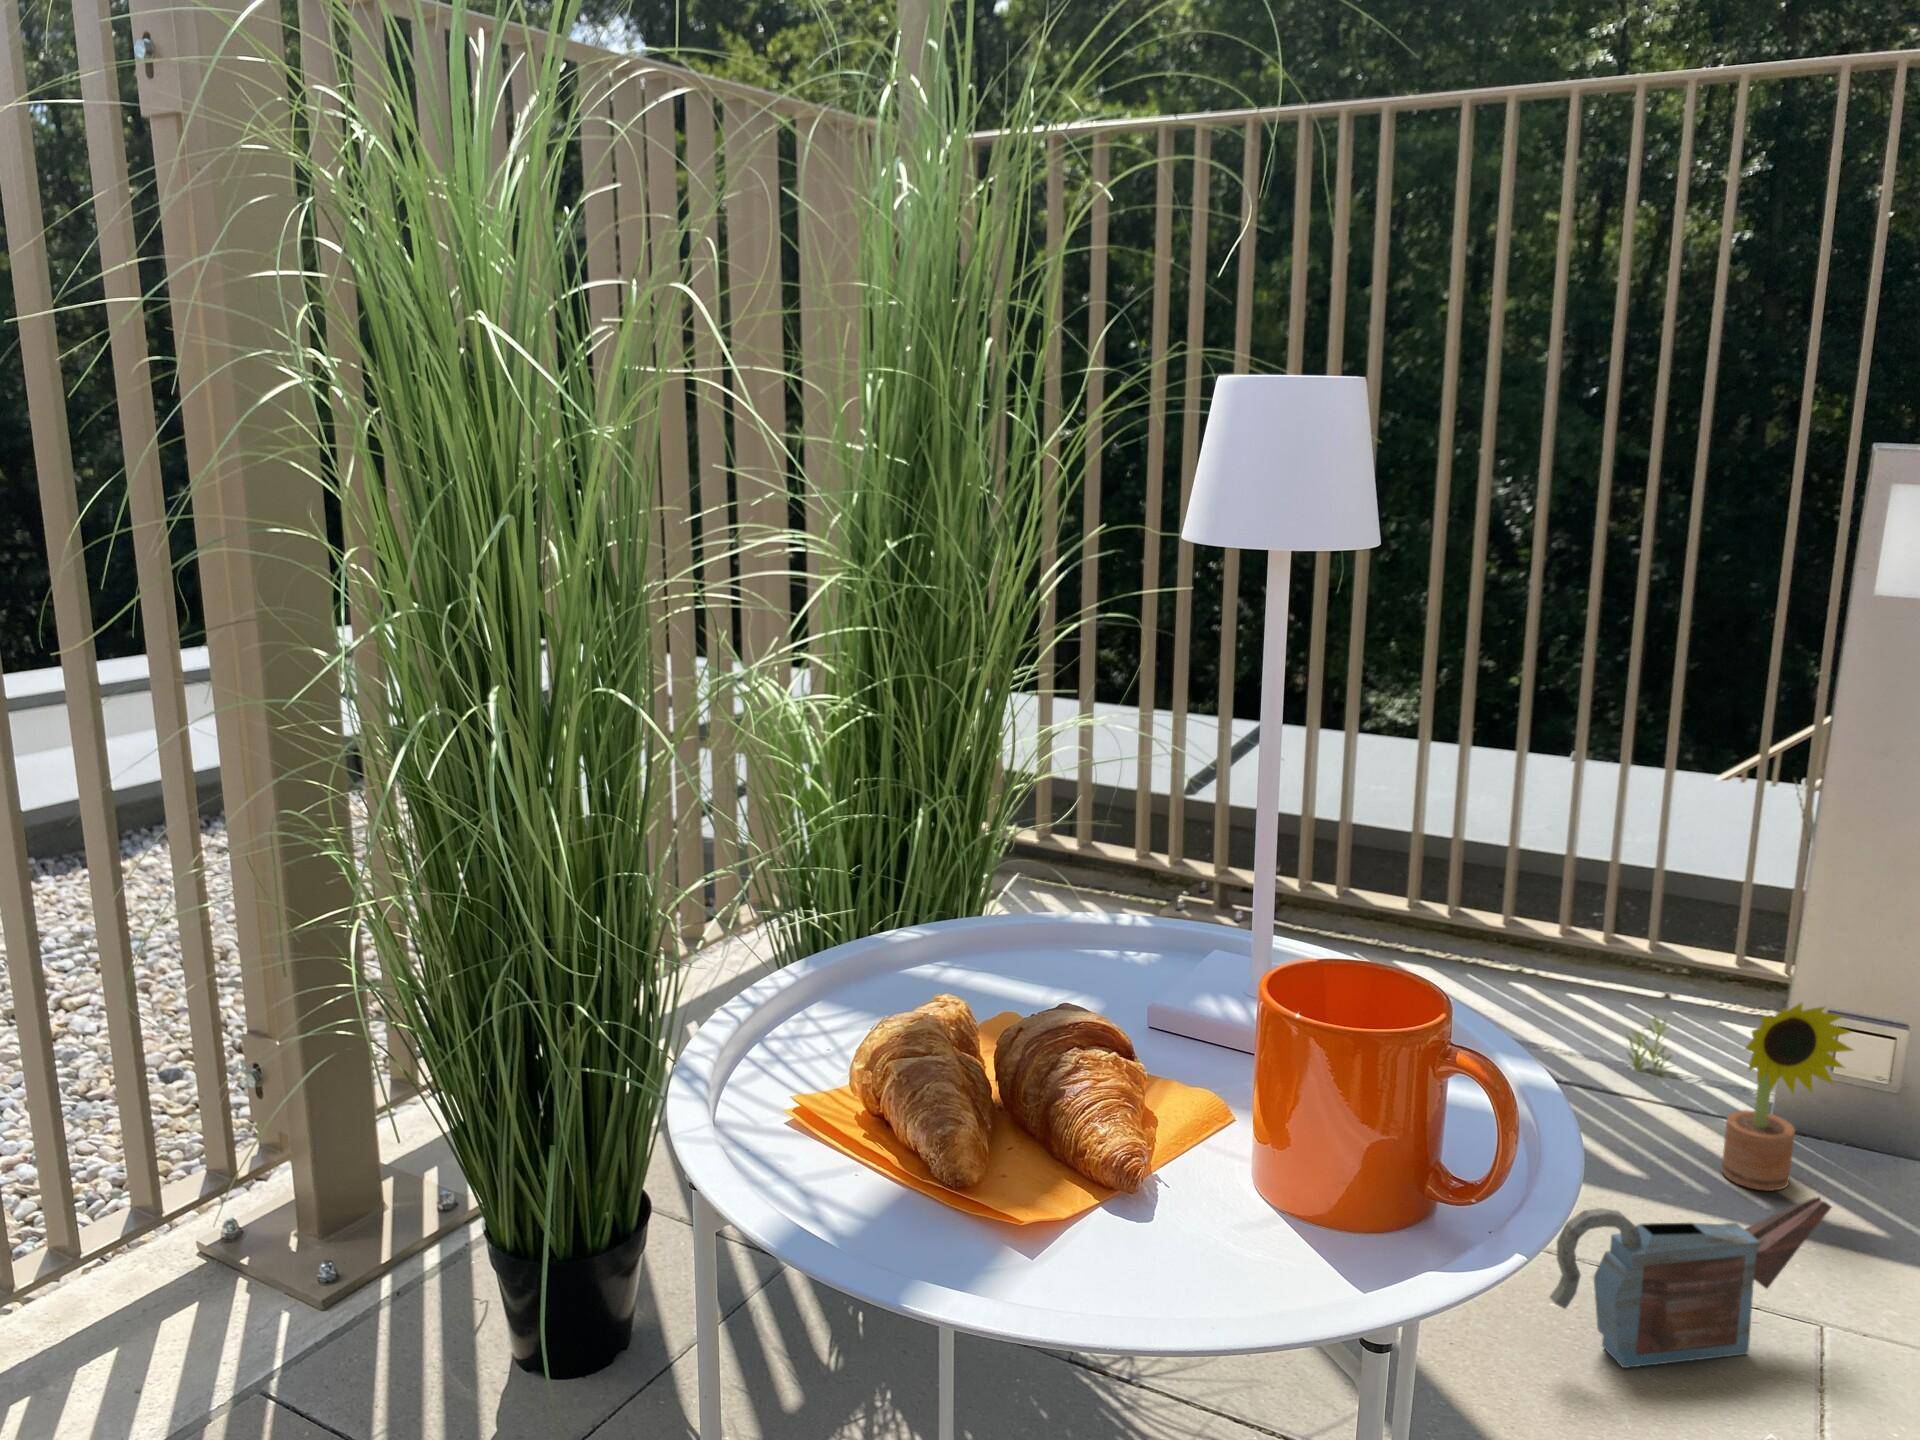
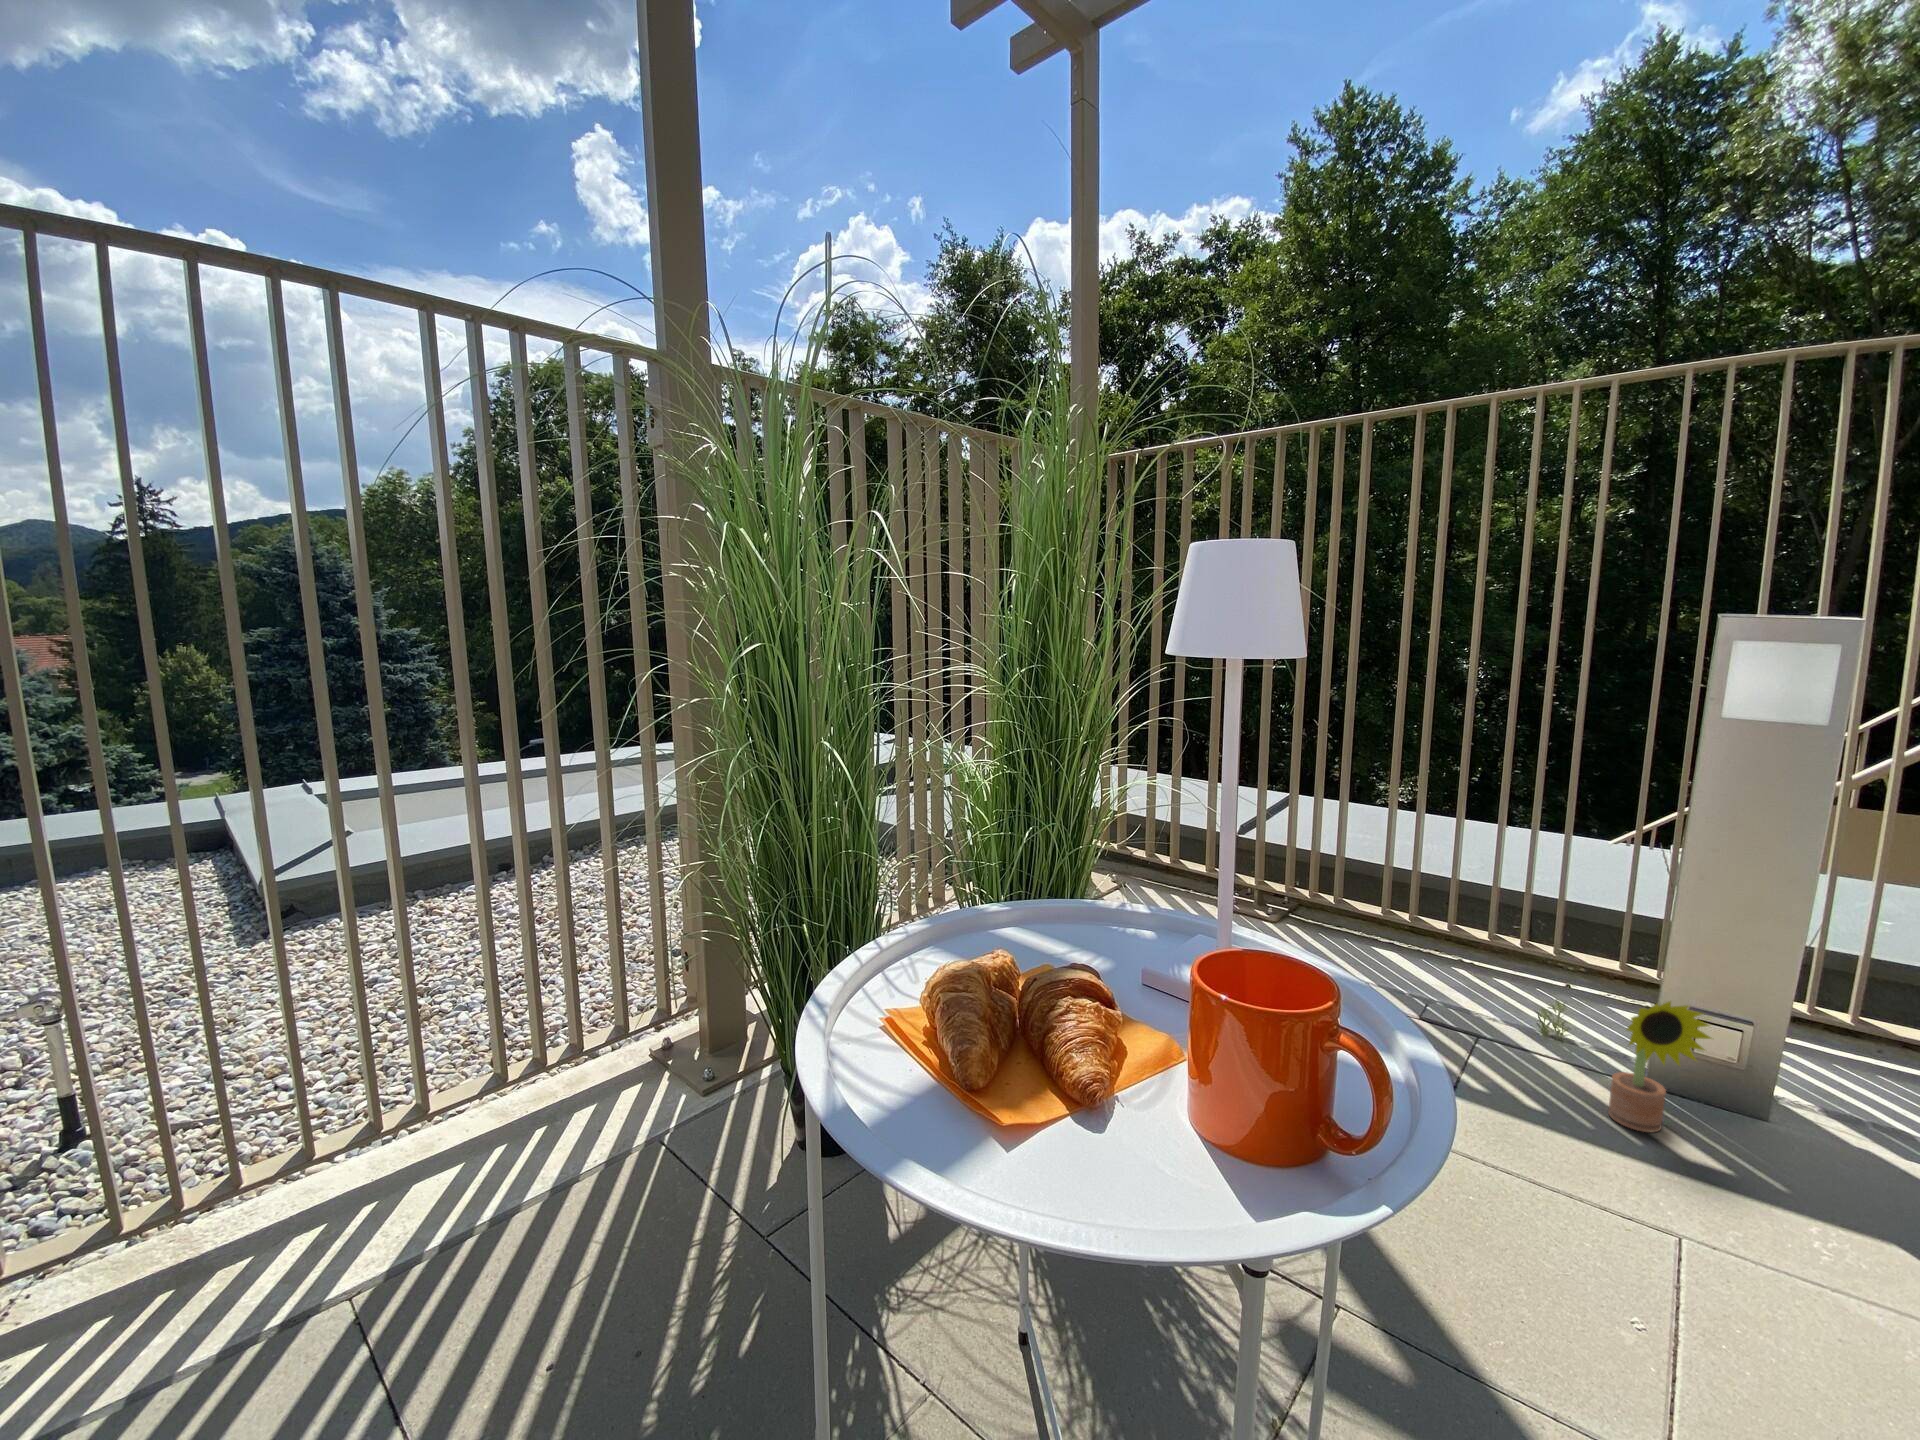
watering can: present [1550,1197,1831,1368] -> none [1474,1134,1699,1256]

